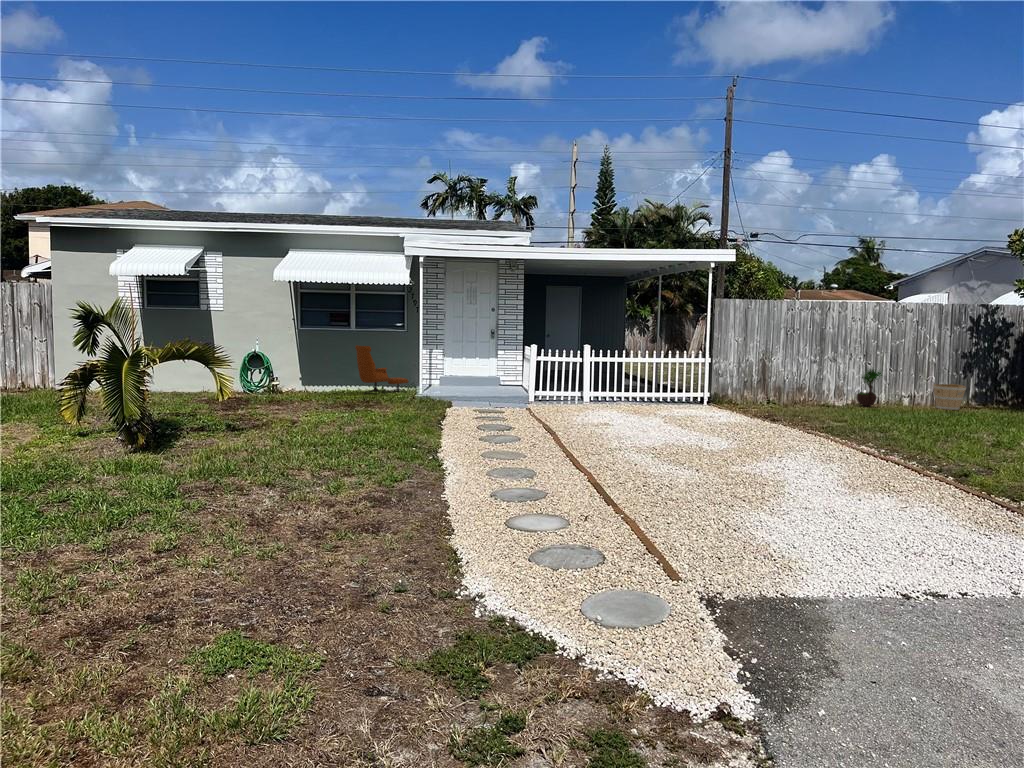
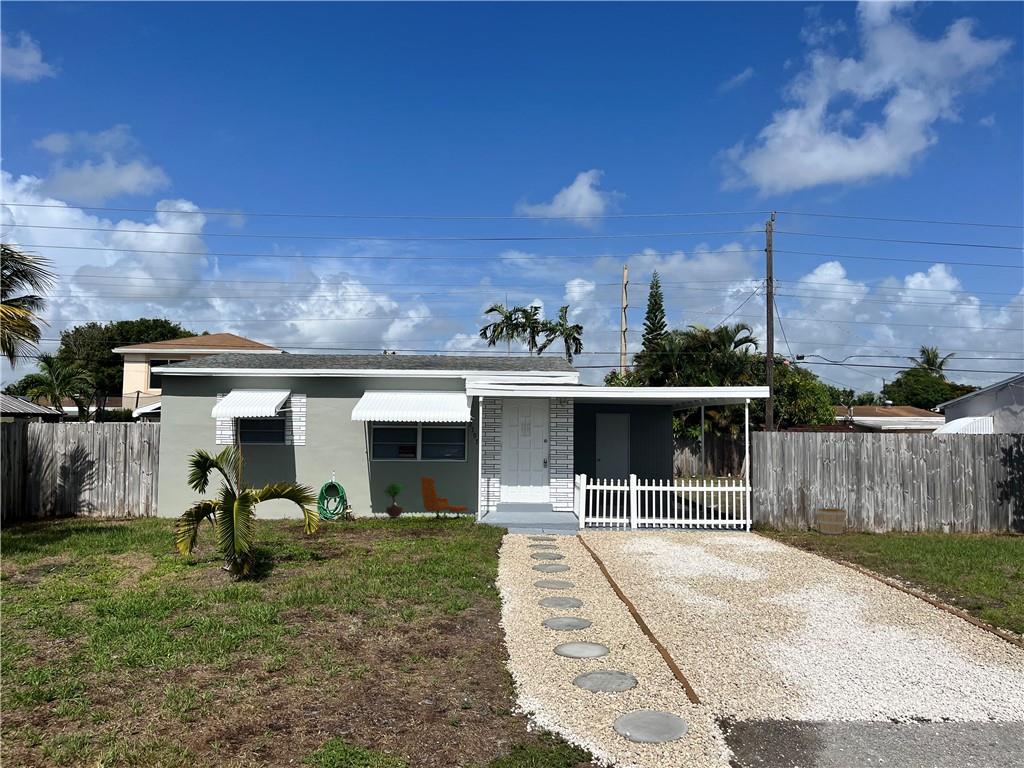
potted tree: present [857,369,882,406] -> present [384,483,403,518]
wooden bucket: present [933,384,966,410] -> present [817,508,847,534]

